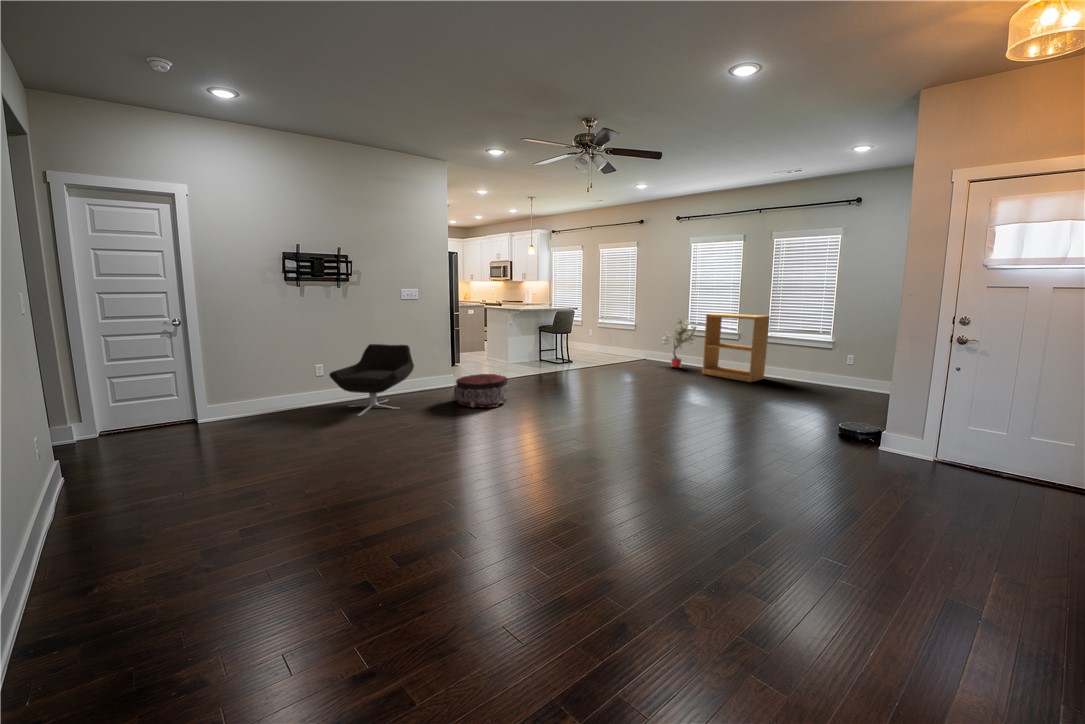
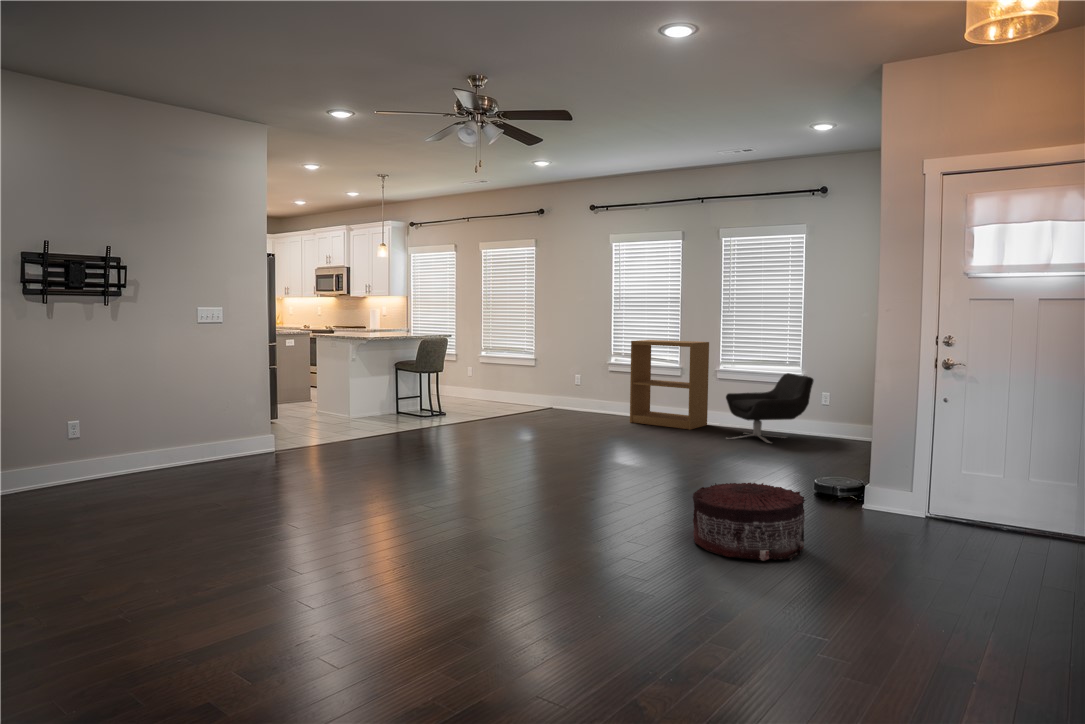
potted tree: present [662,319,696,368] -> none [573,348,621,416]
lounge chair: present [329,344,414,416] -> present [726,373,814,443]
pouf: present [456,374,508,408] -> present [693,483,805,561]

